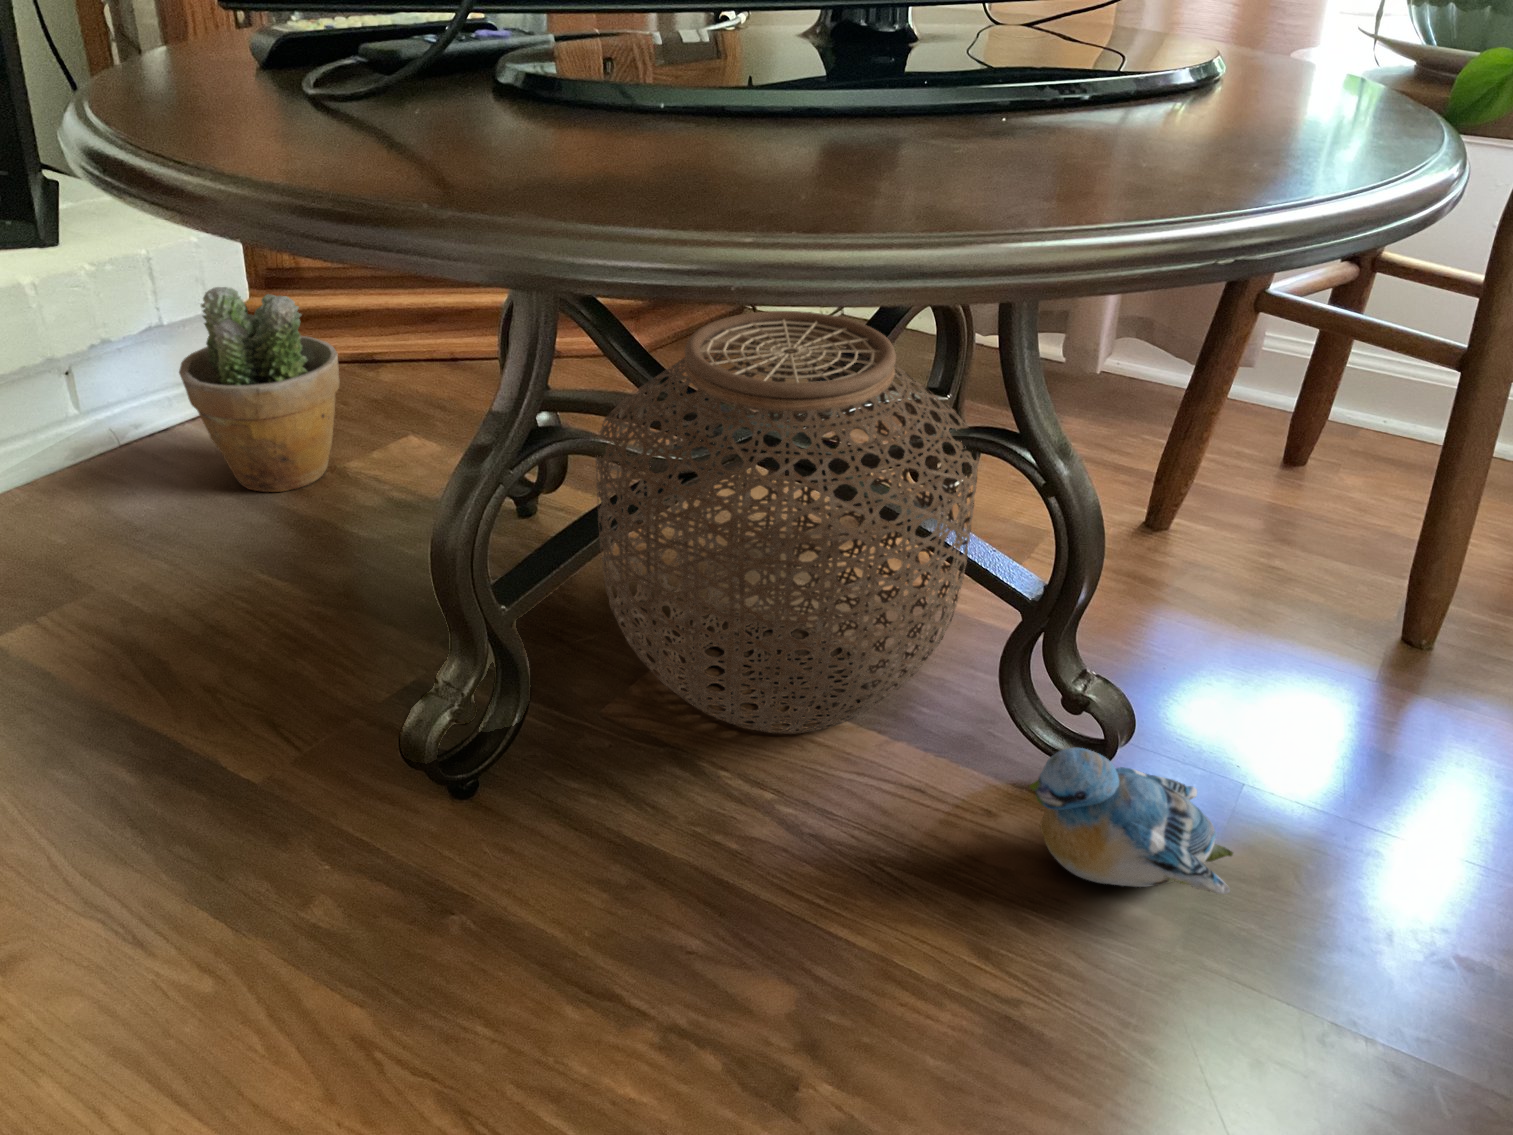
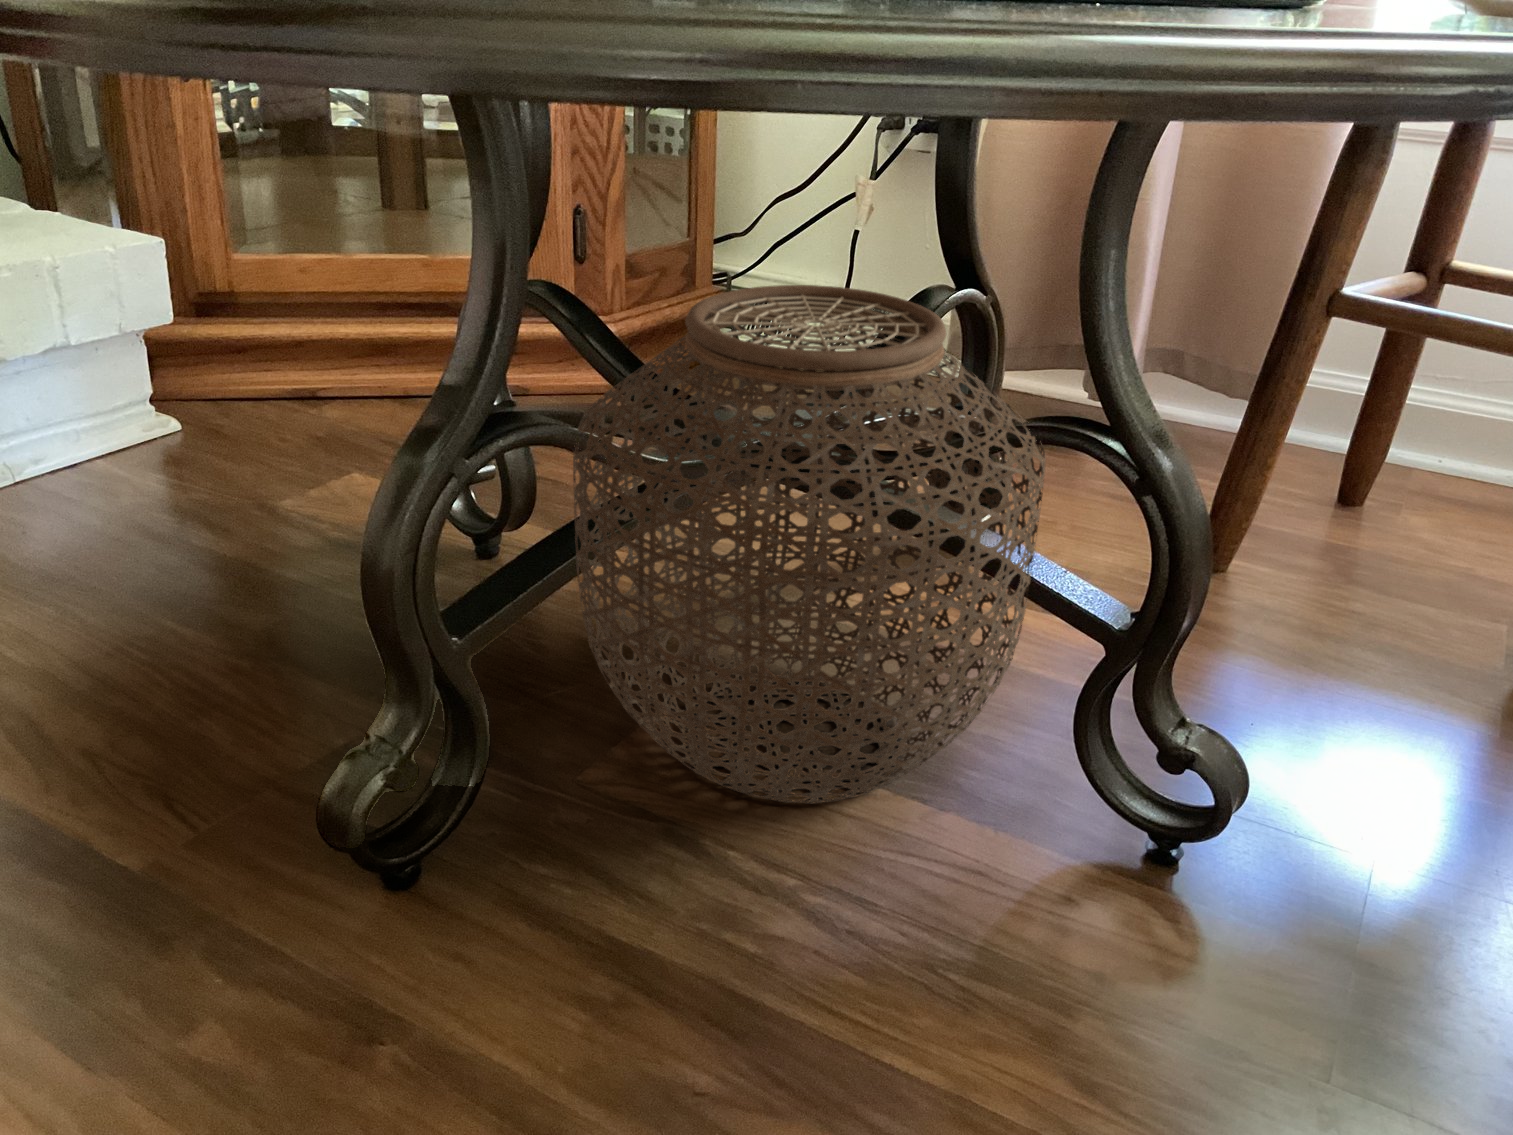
potted plant: present [179,287,340,492] -> none [79,290,271,531]
plush toy: present [1030,748,1233,894] -> none [1135,812,1404,1003]

